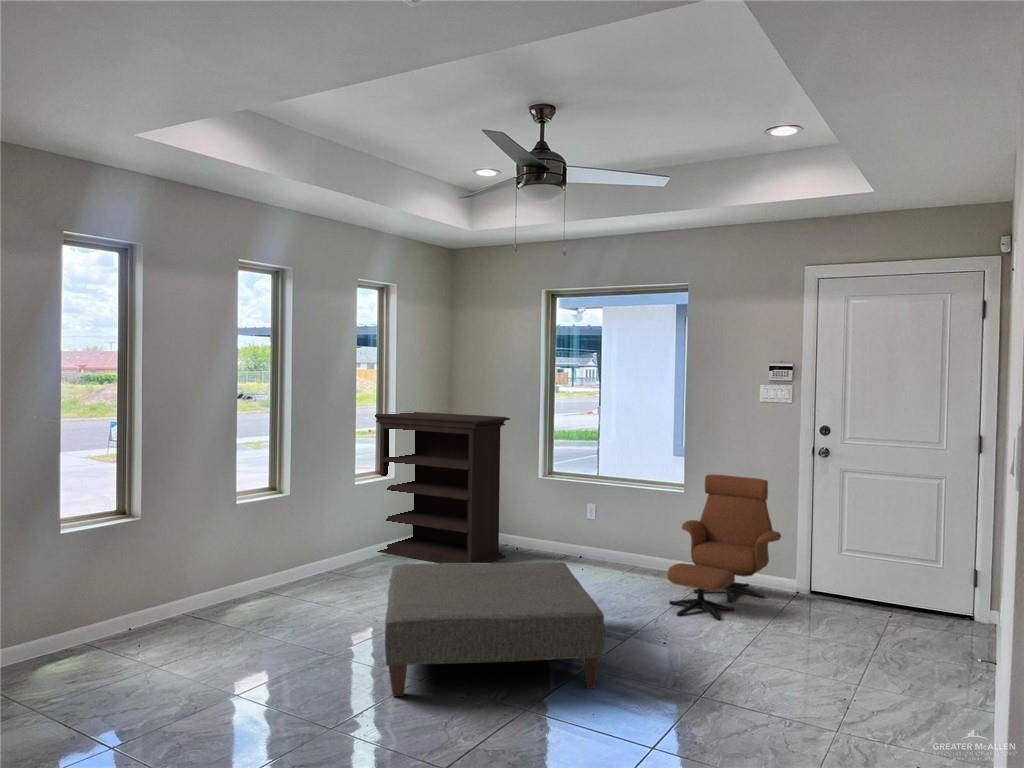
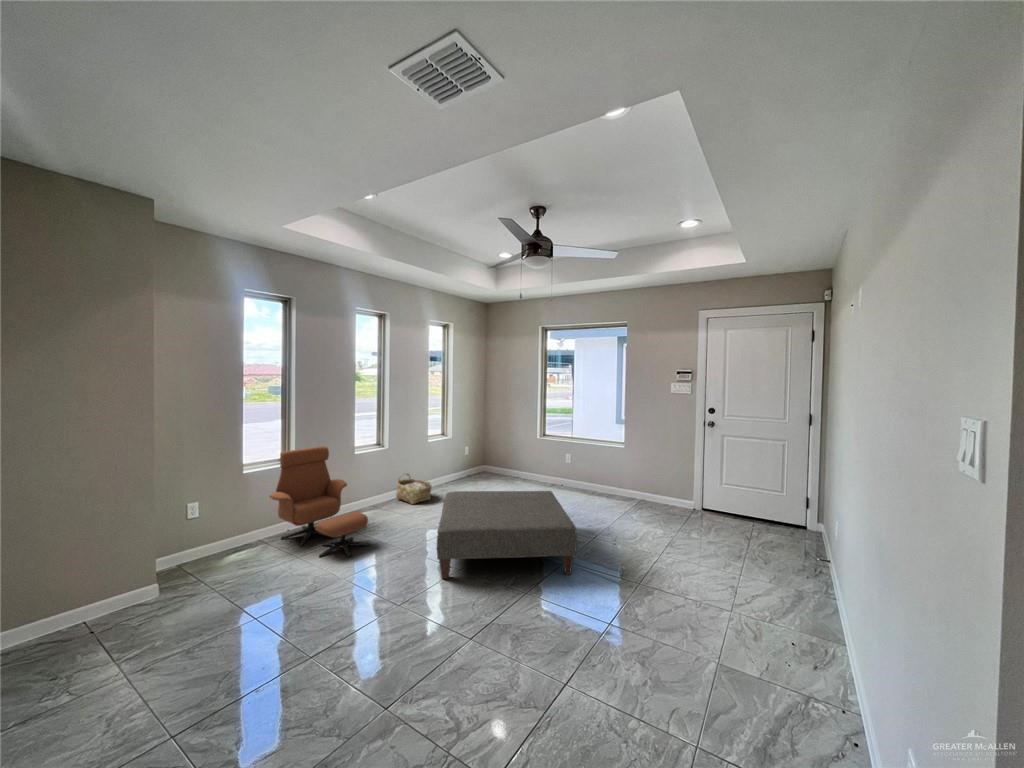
bookshelf: present [375,412,510,563] -> none [439,399,520,492]
lounge chair: present [668,474,781,620] -> present [269,446,369,557]
woven basket: none [303,538,363,590] -> present [396,473,432,504]

